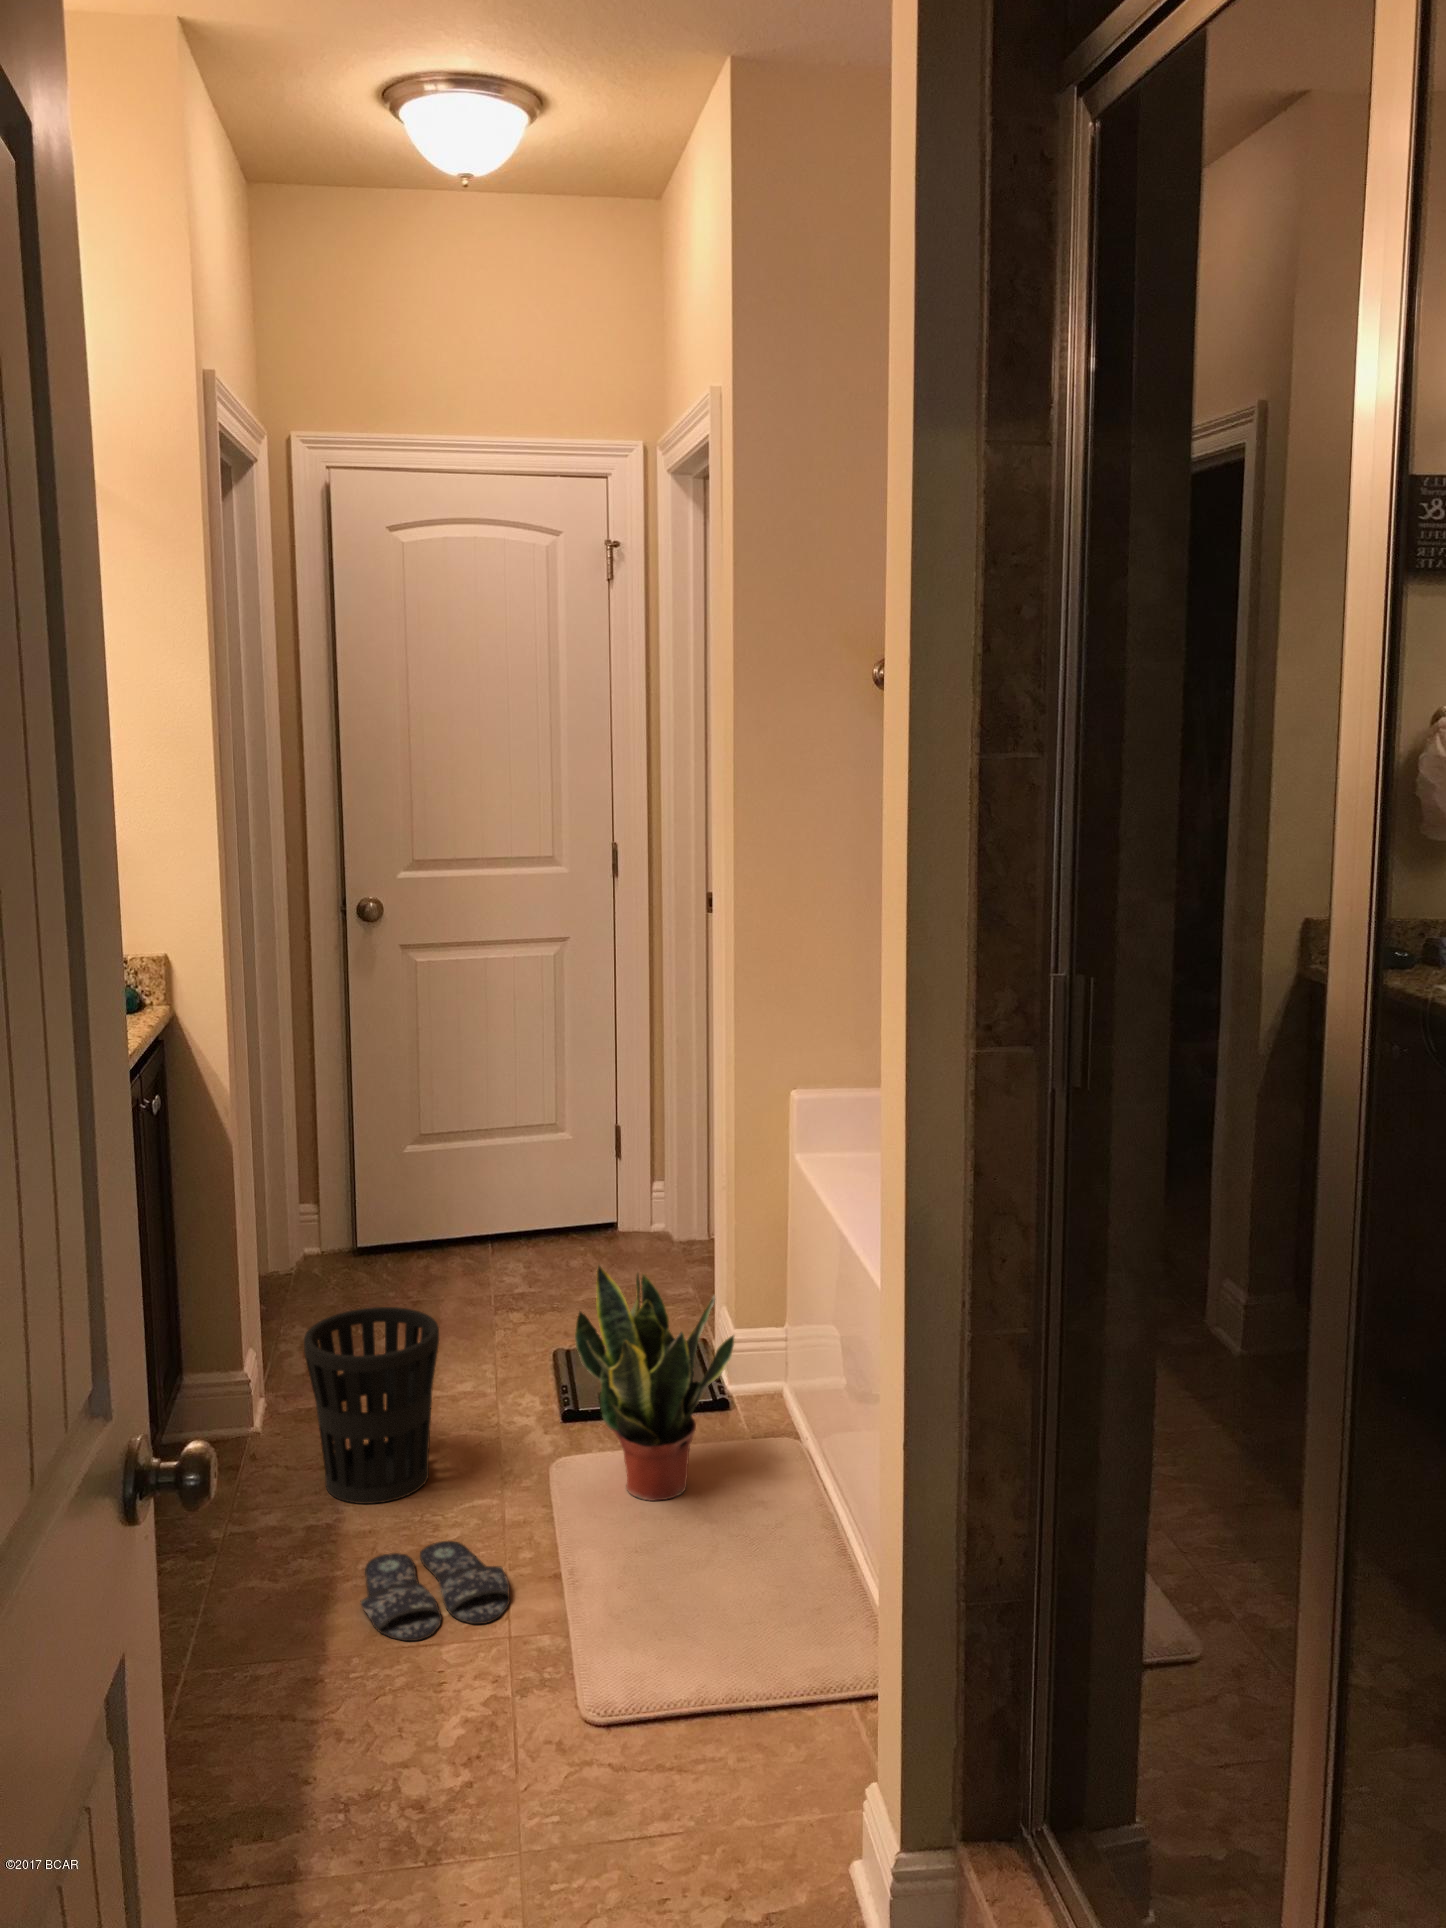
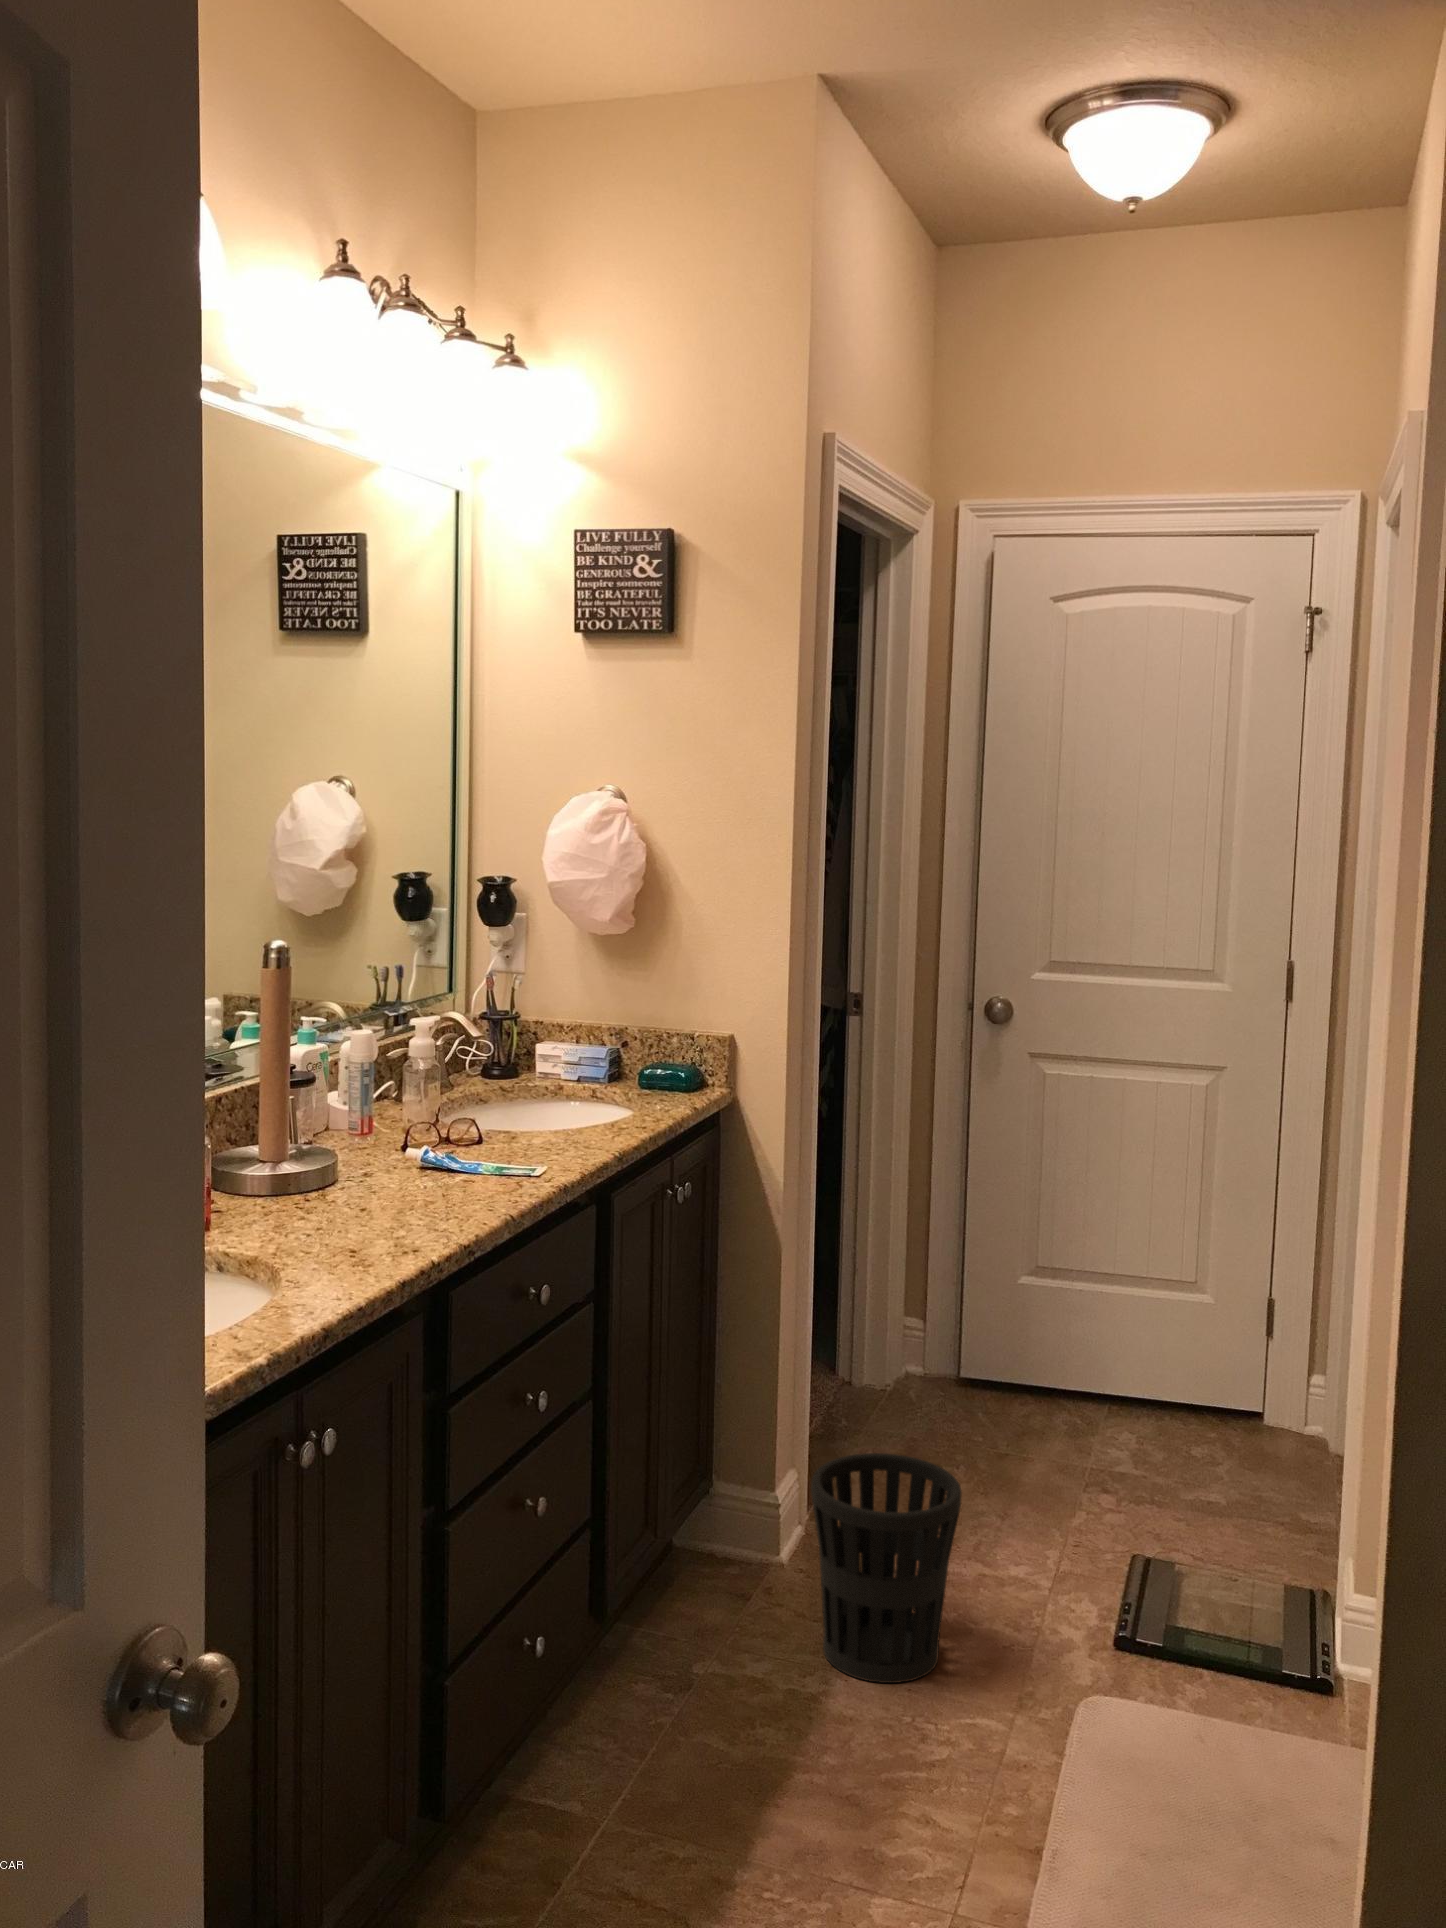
potted plant: present [575,1266,734,1501] -> none [1113,1464,1314,1780]
slippers: present [361,1541,510,1641] -> none [802,1746,973,1871]

